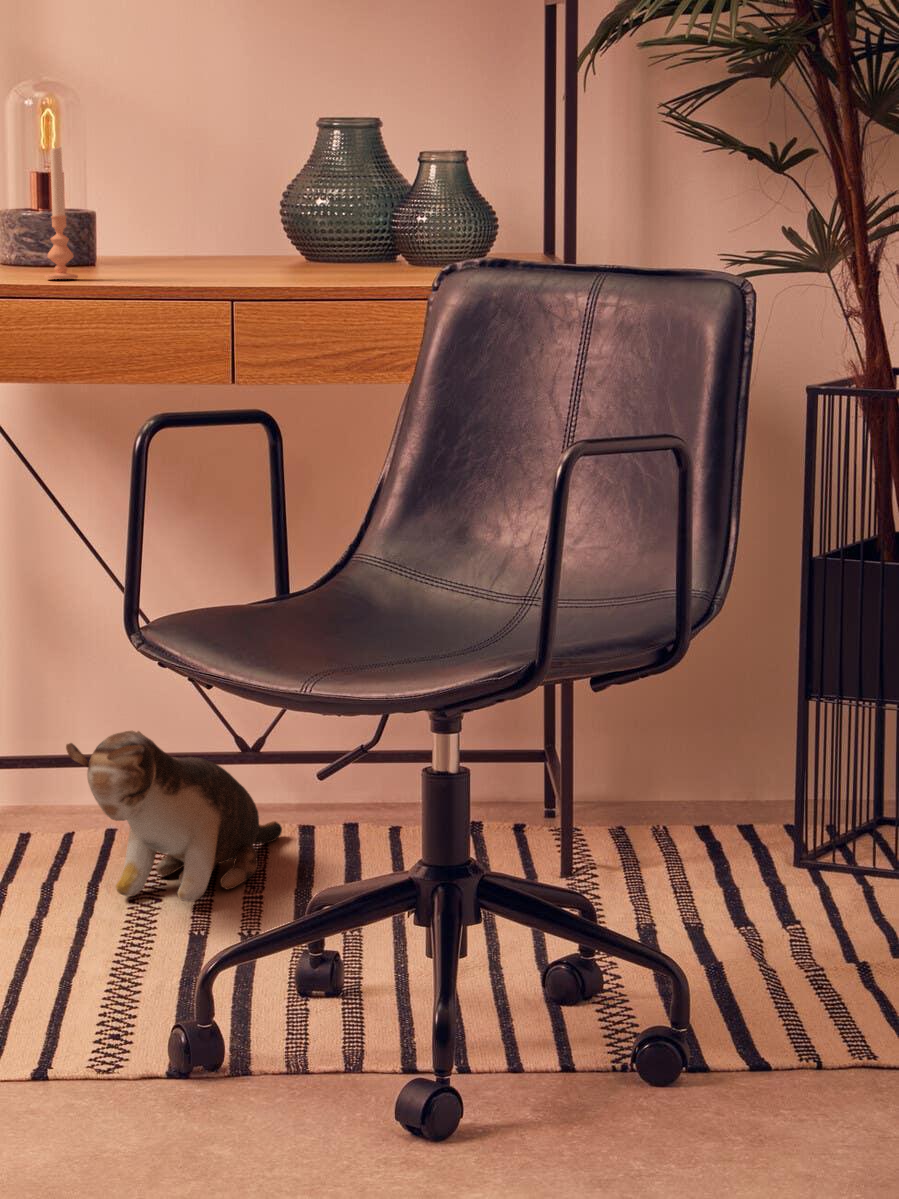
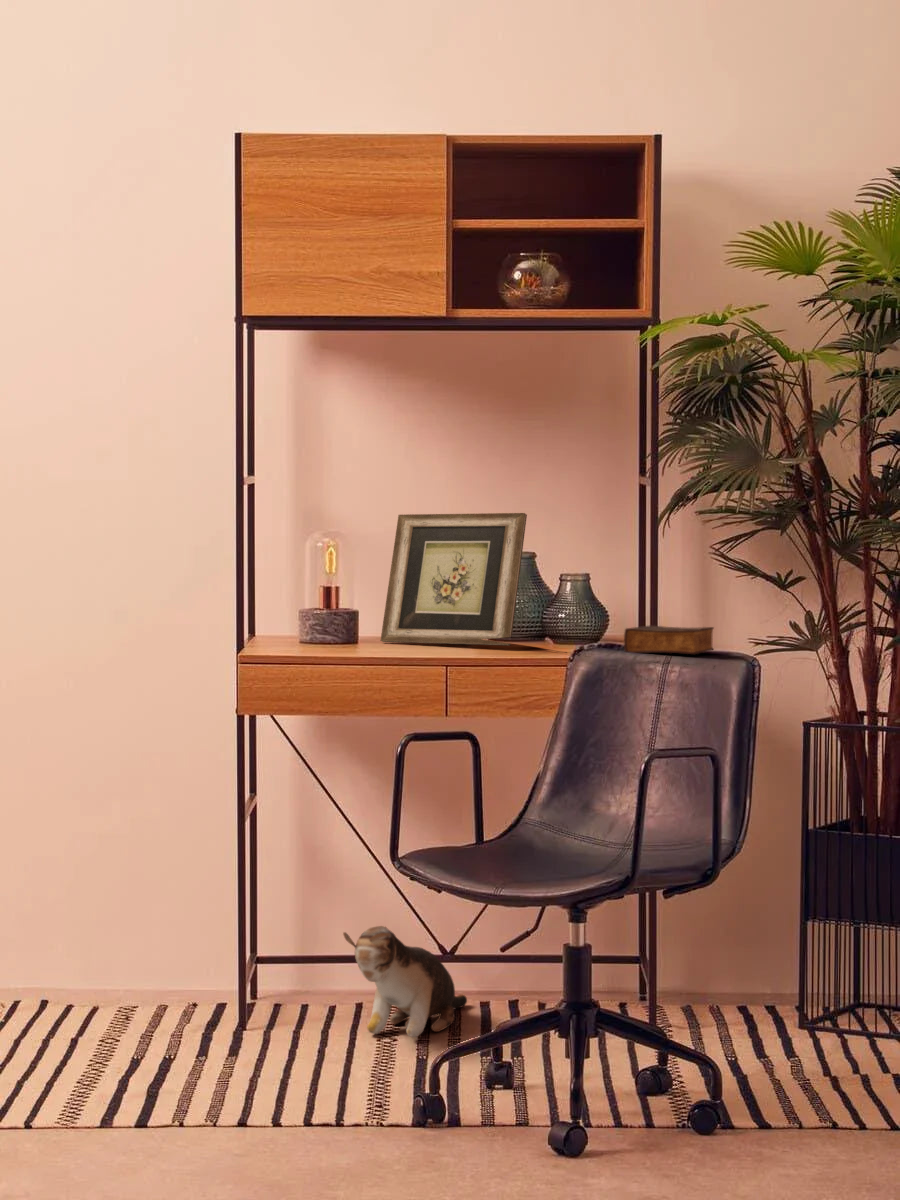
picture frame: none [121,38,360,266] -> present [380,513,527,646]
candle: present [45,147,78,279] -> none [342,576,361,652]
book: none [524,226,677,271] -> present [624,626,714,654]

